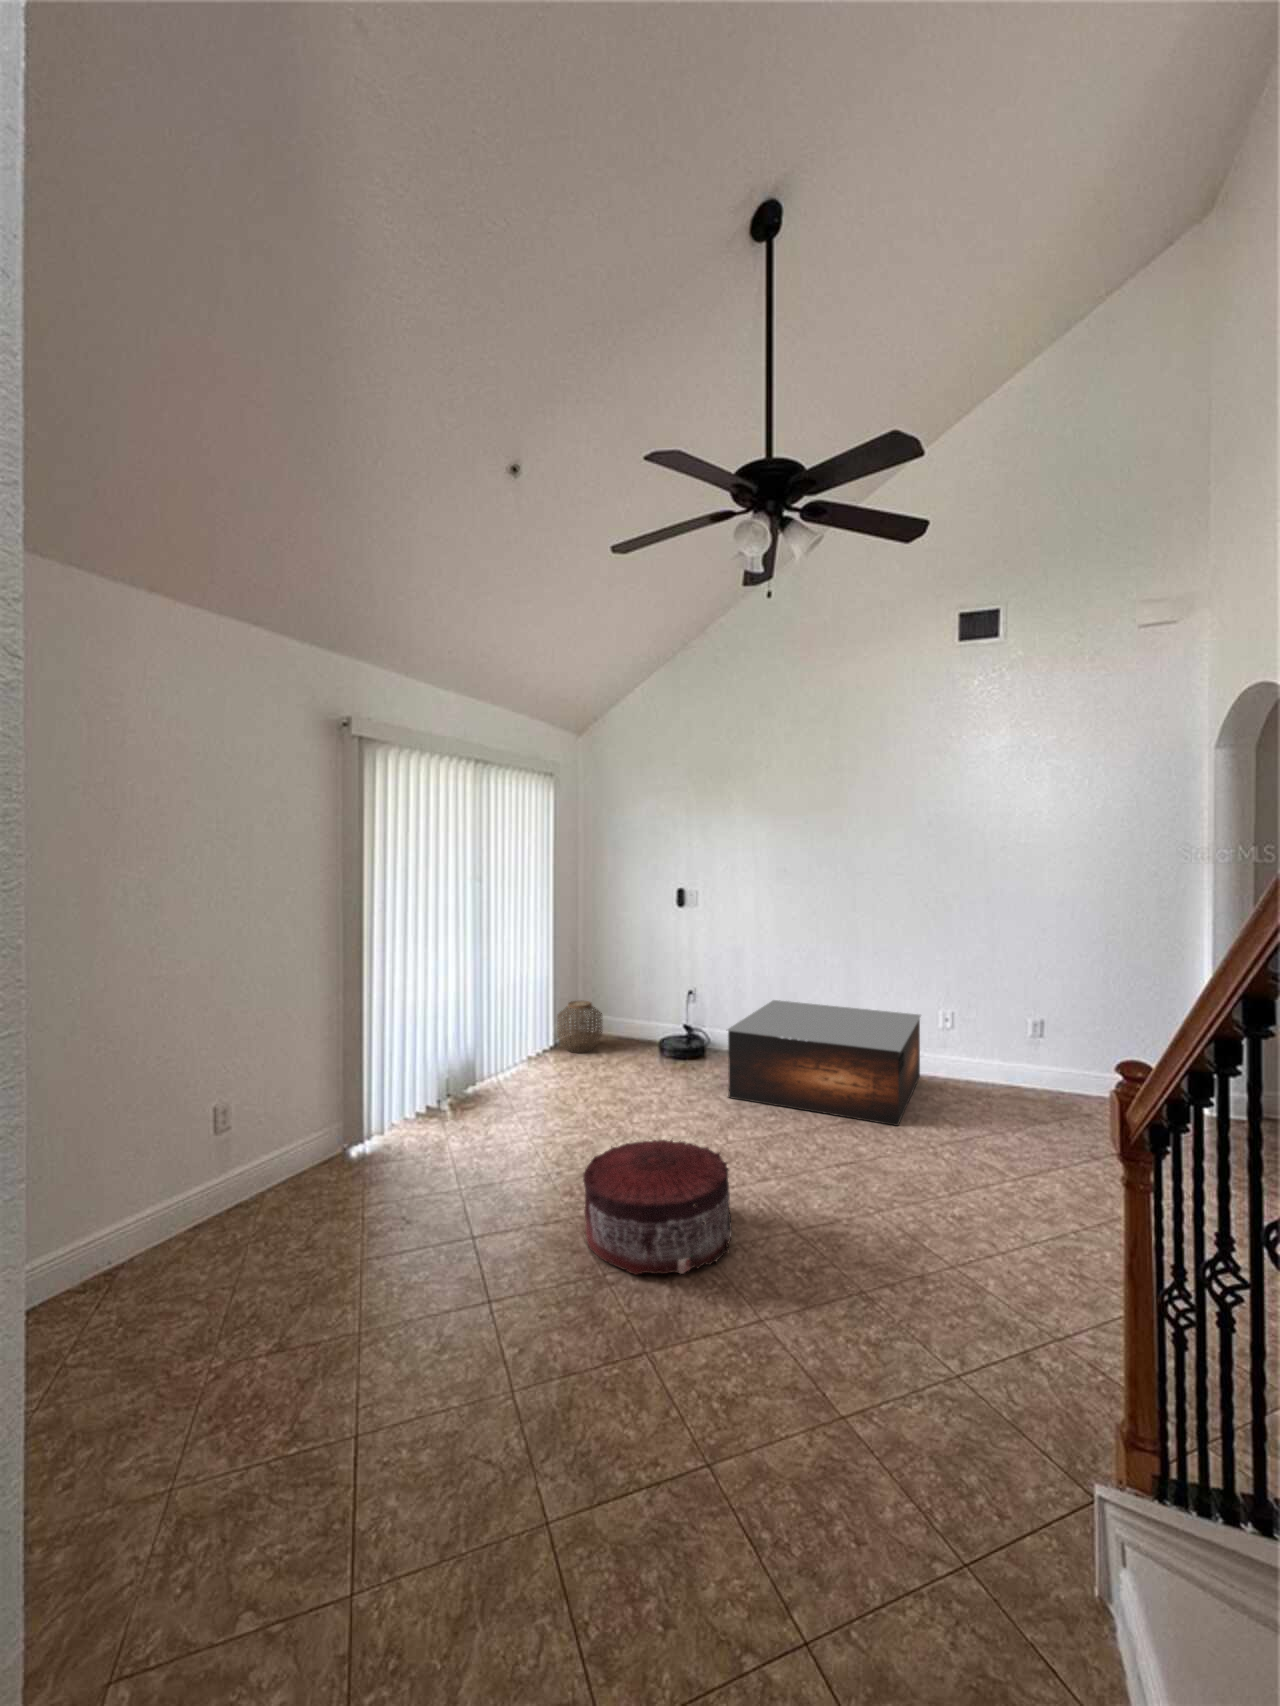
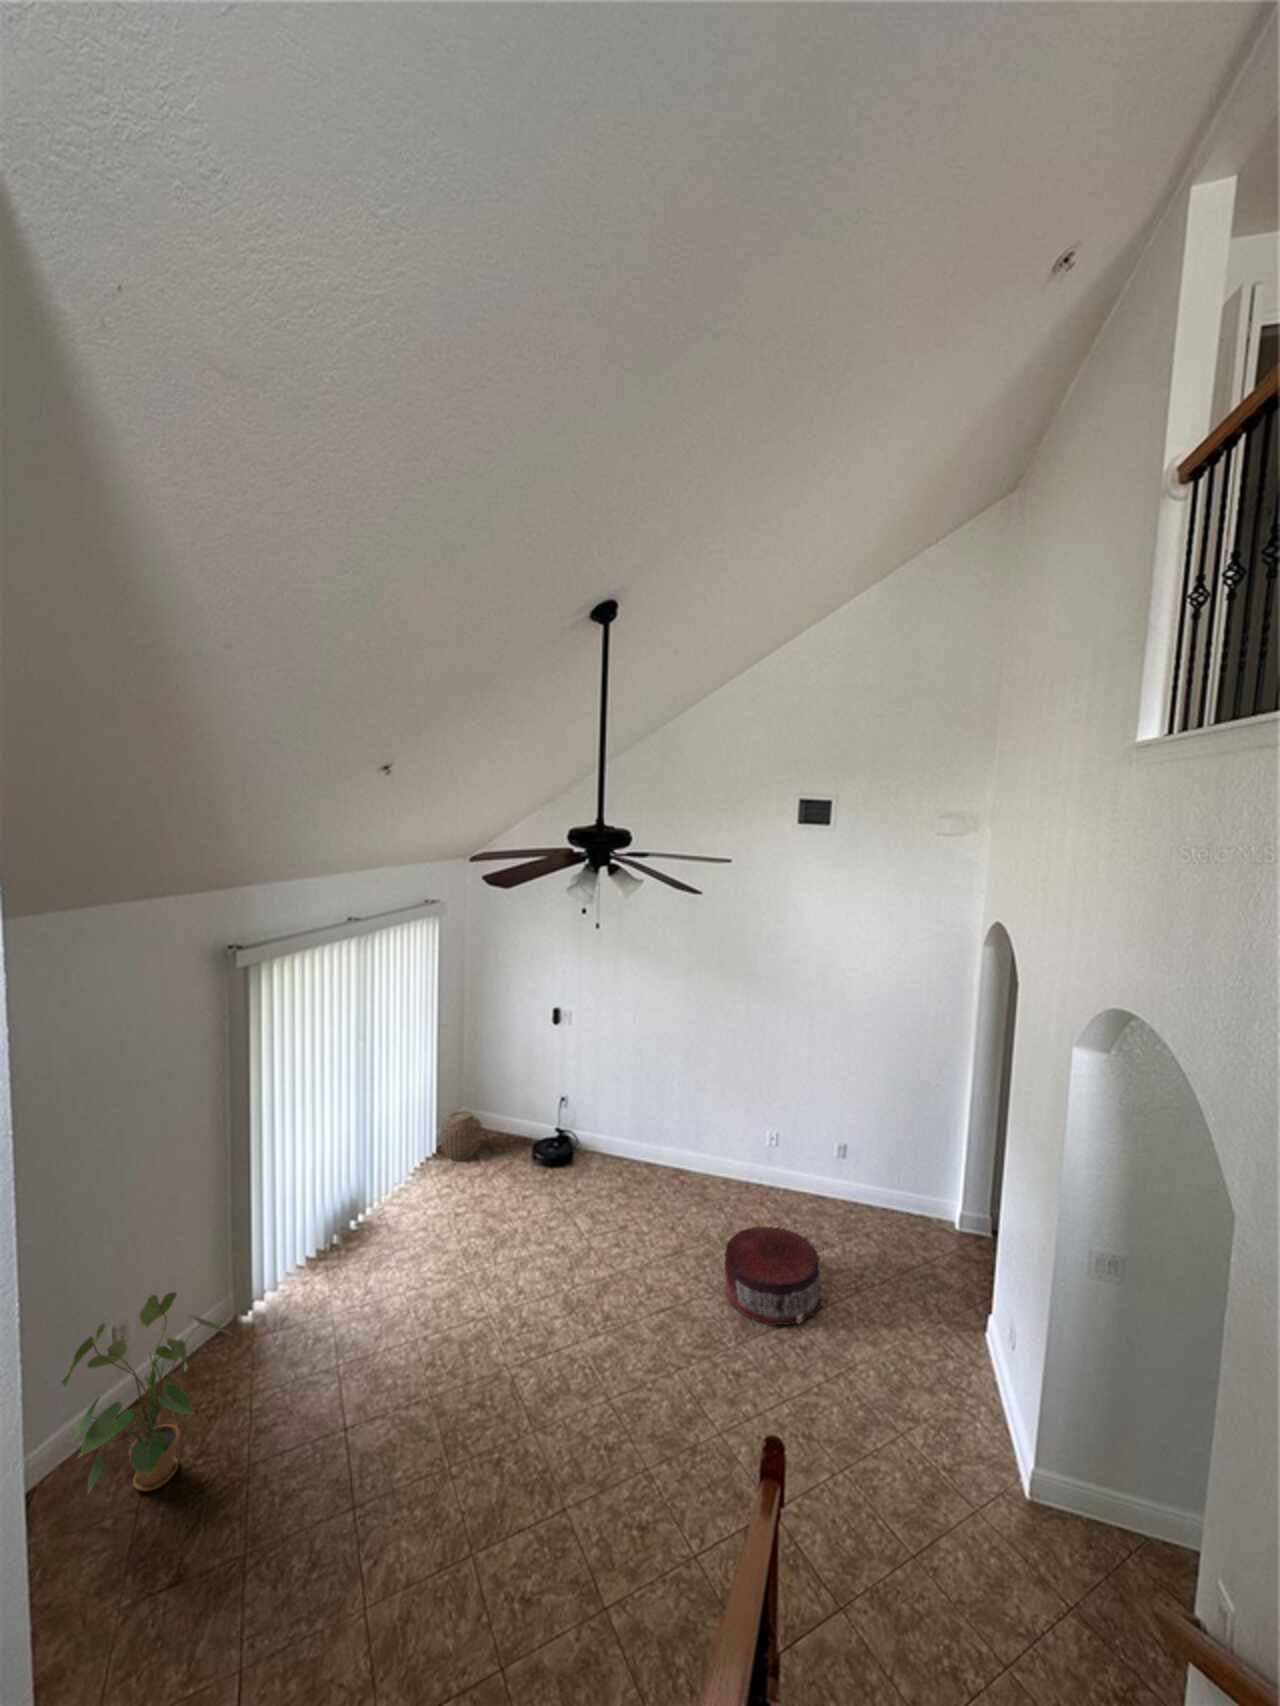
coffee table: present [728,1000,921,1126] -> none [581,1113,751,1256]
house plant: none [154,1071,346,1275] -> present [61,1292,228,1491]
pouf: present [583,1140,732,1275] -> present [724,1226,822,1326]

